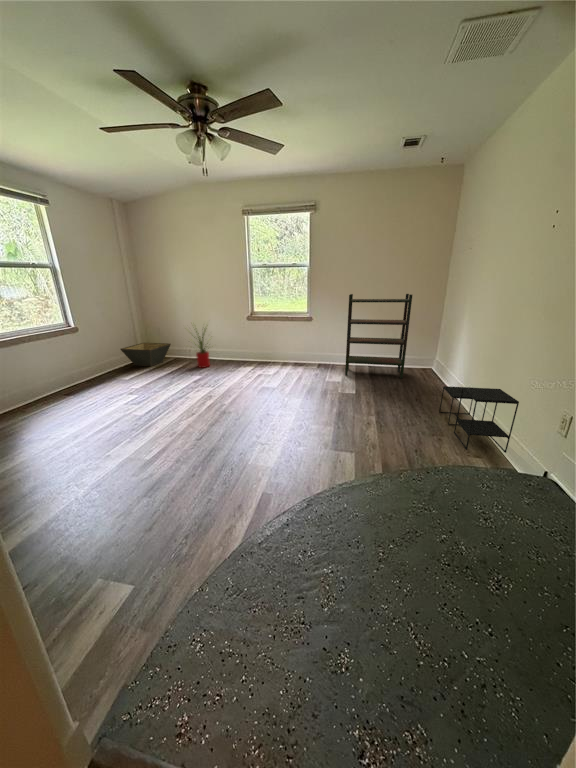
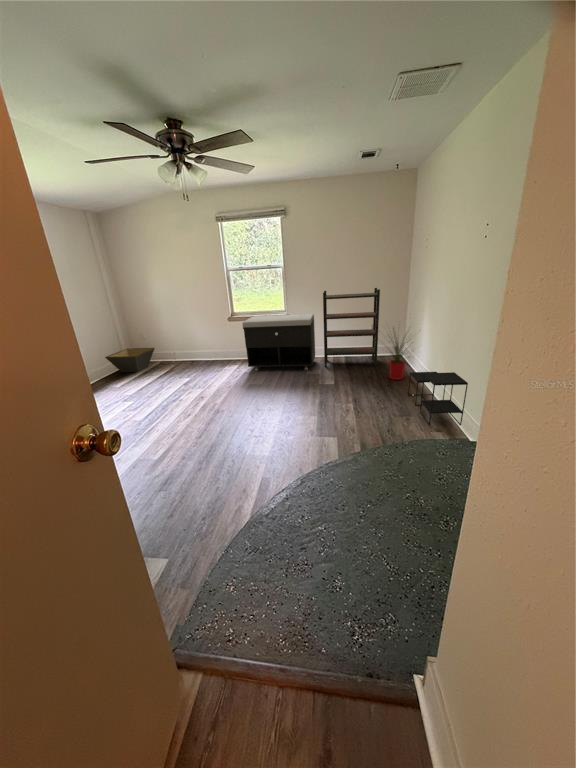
storage bench: none [261,317,337,377] -> present [243,314,315,370]
house plant: present [194,329,210,368] -> present [389,328,410,380]

